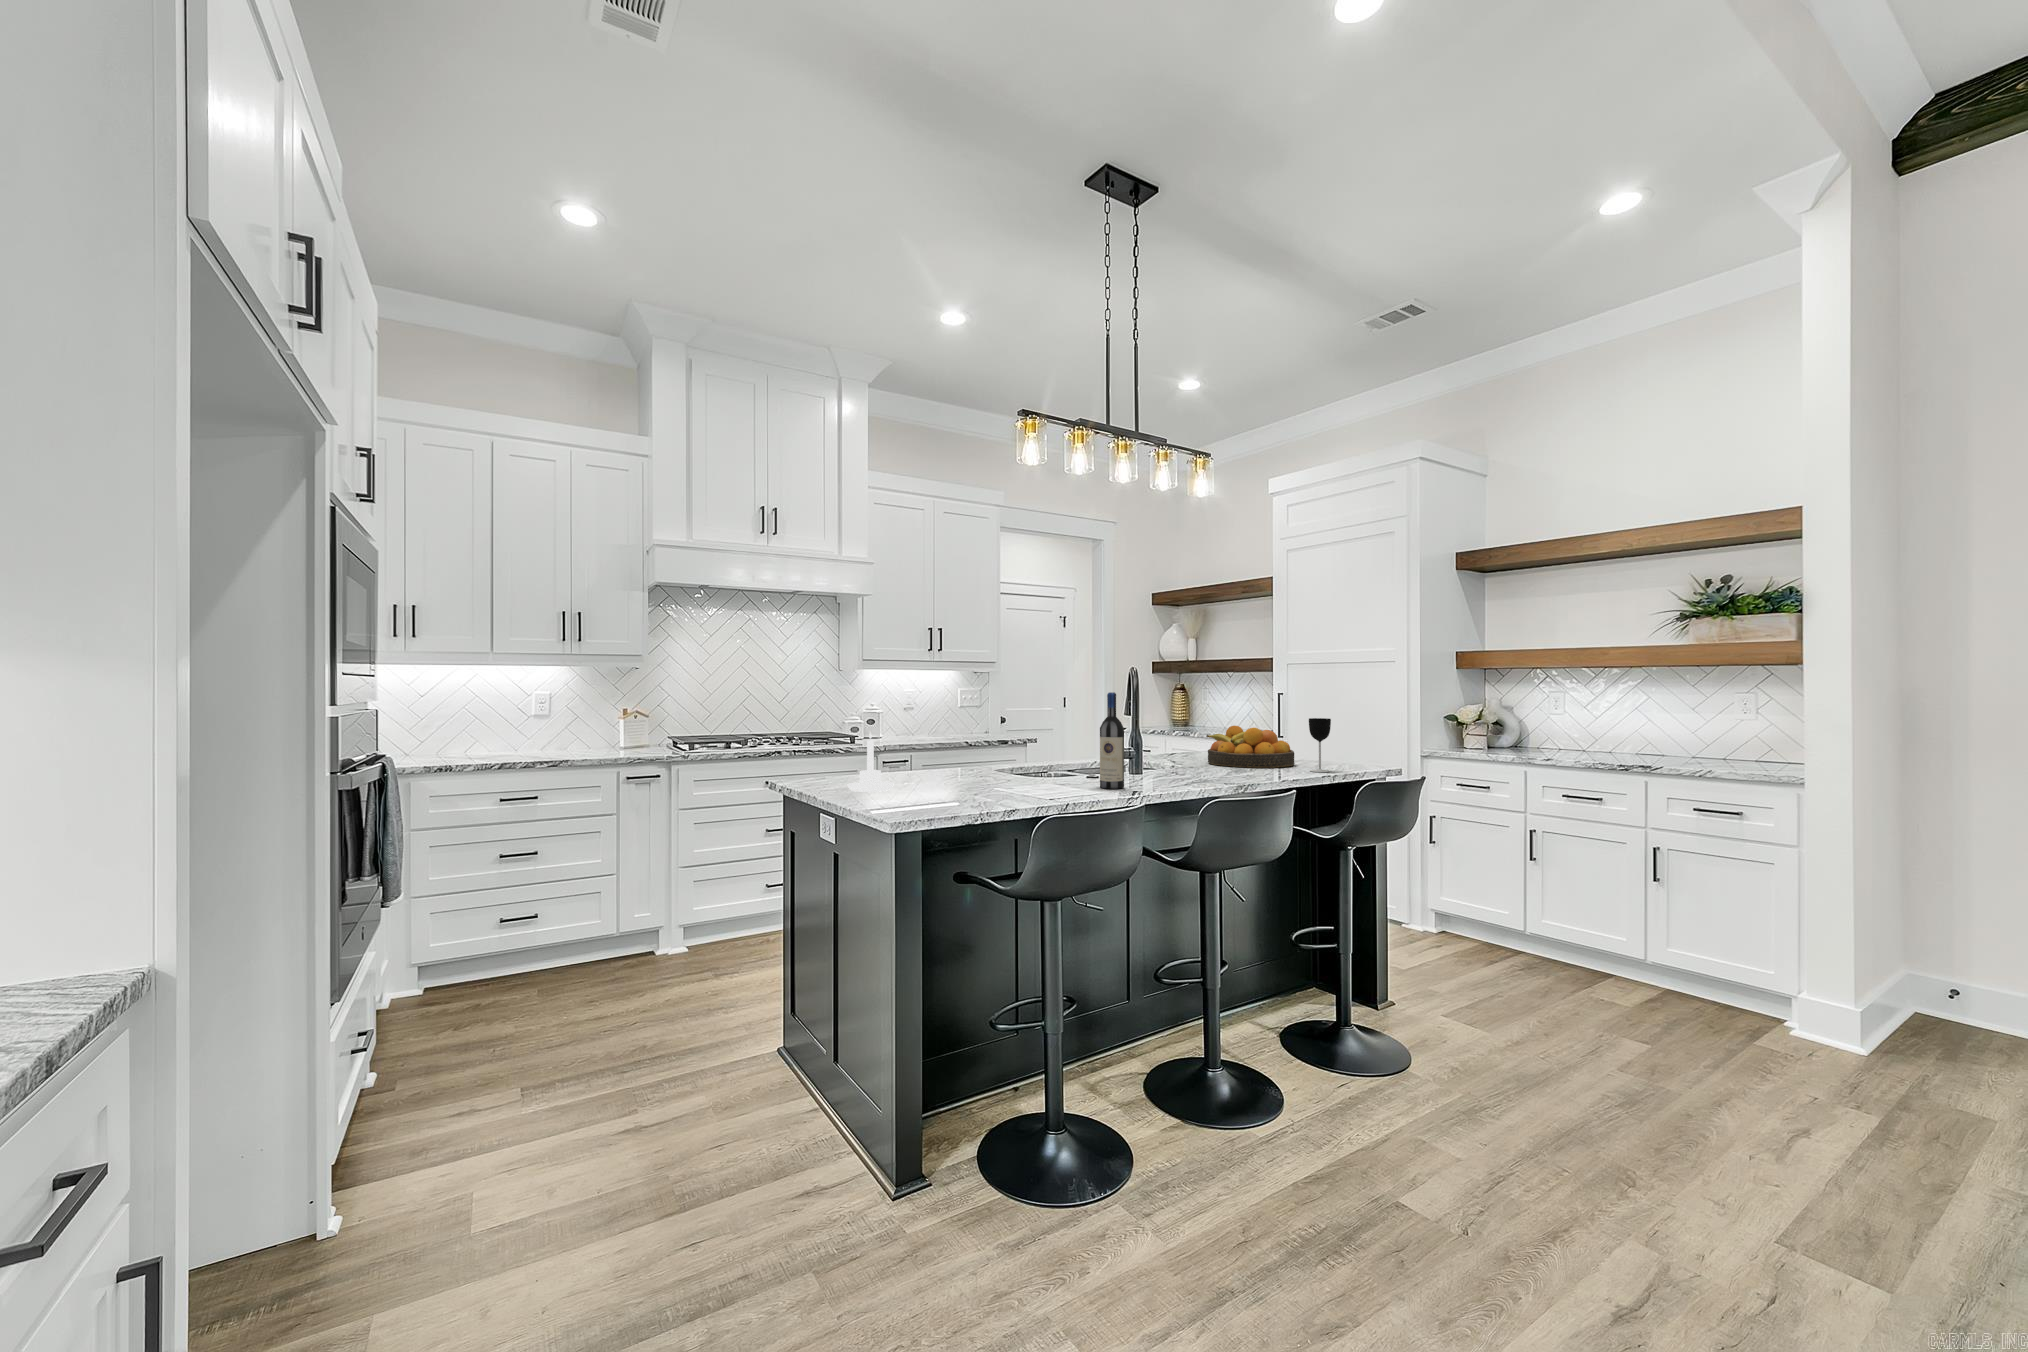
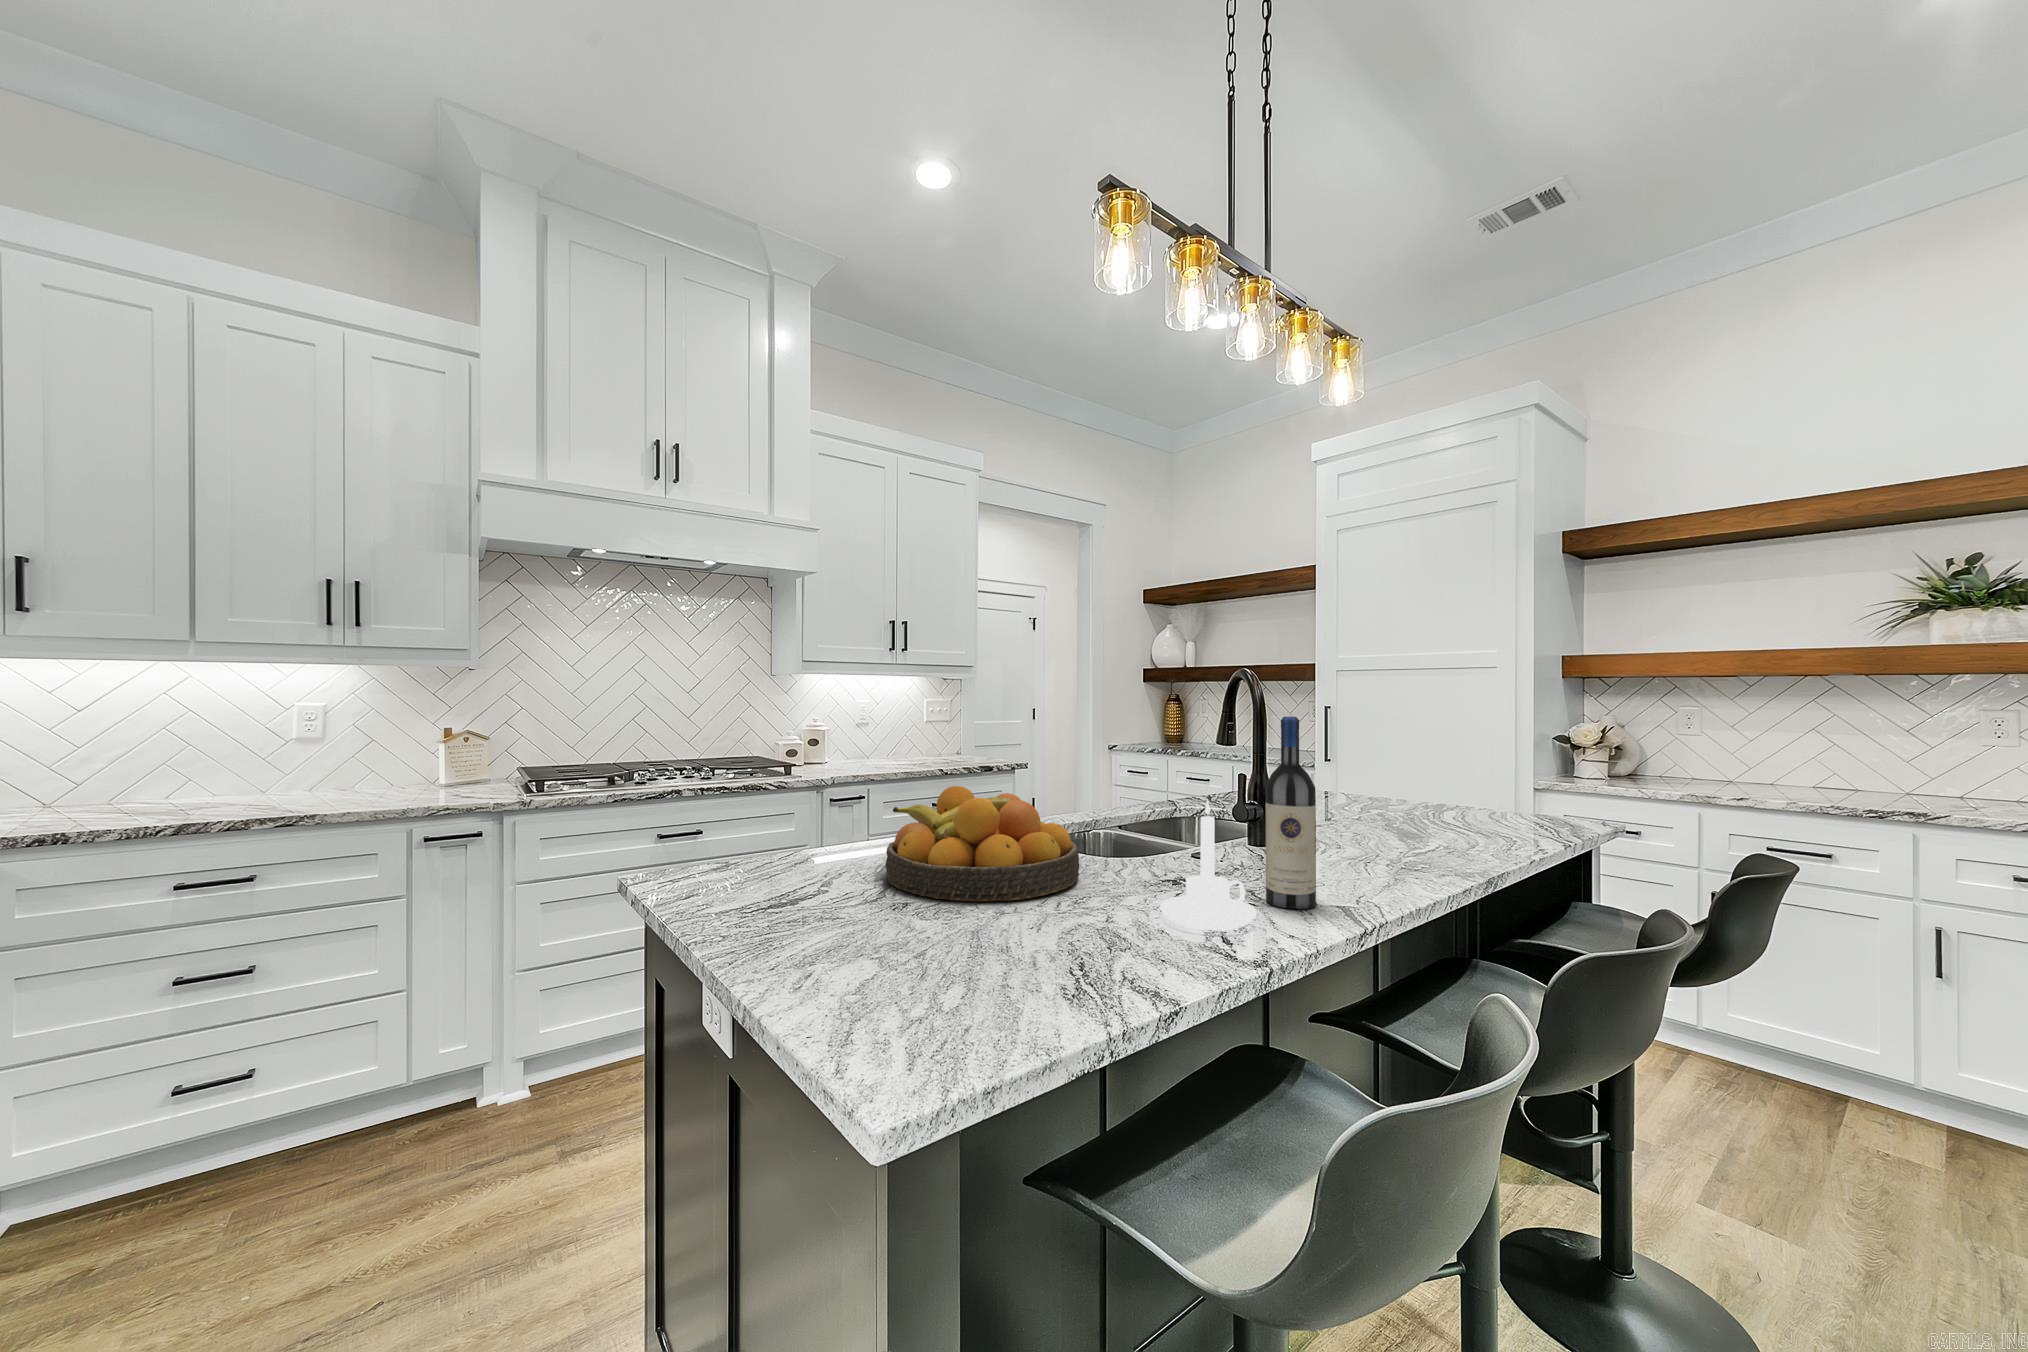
wine glass: present [1309,718,1331,772] -> none [1511,751,1551,838]
fruit bowl: present [1206,726,1295,768] -> present [886,786,1079,902]
candle holder: present [847,732,893,792] -> present [1161,800,1257,930]

